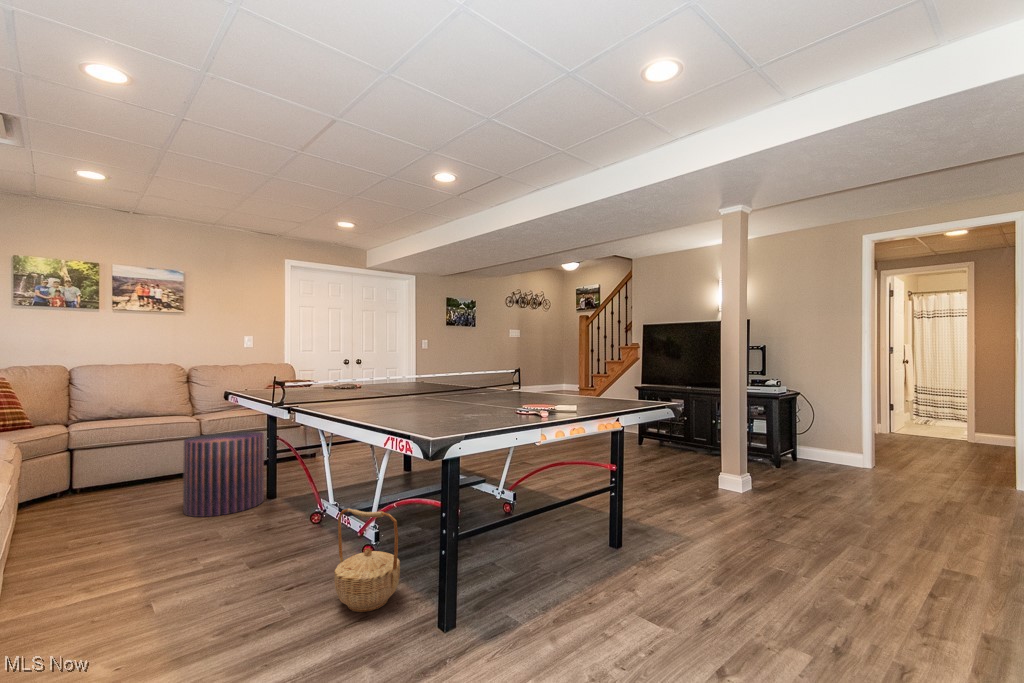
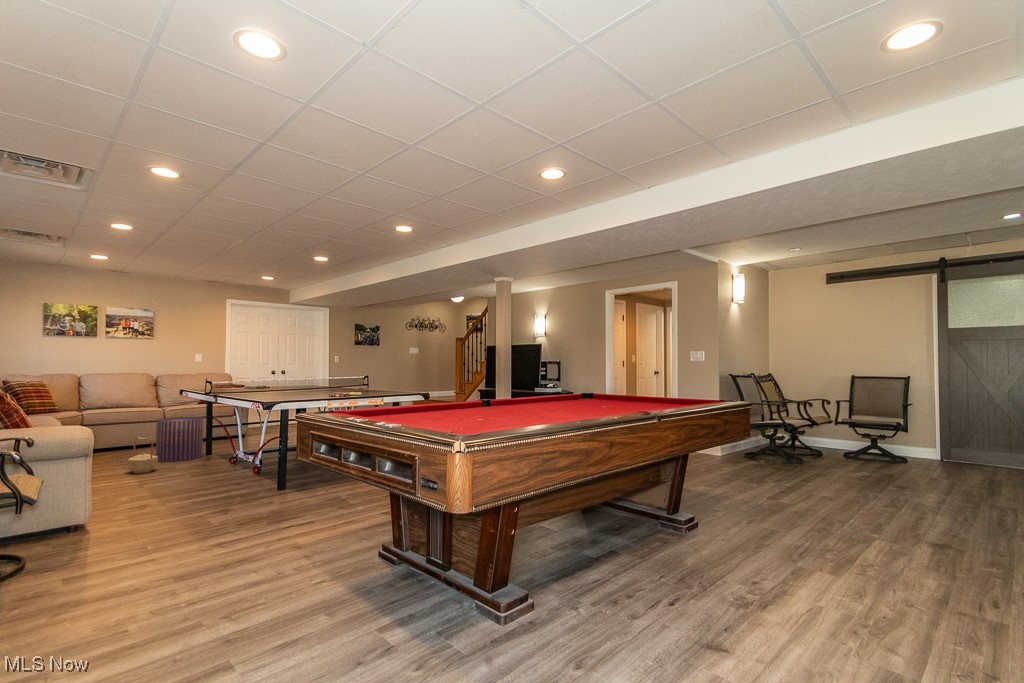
basket: present [334,508,400,612] -> present [128,437,158,473]

